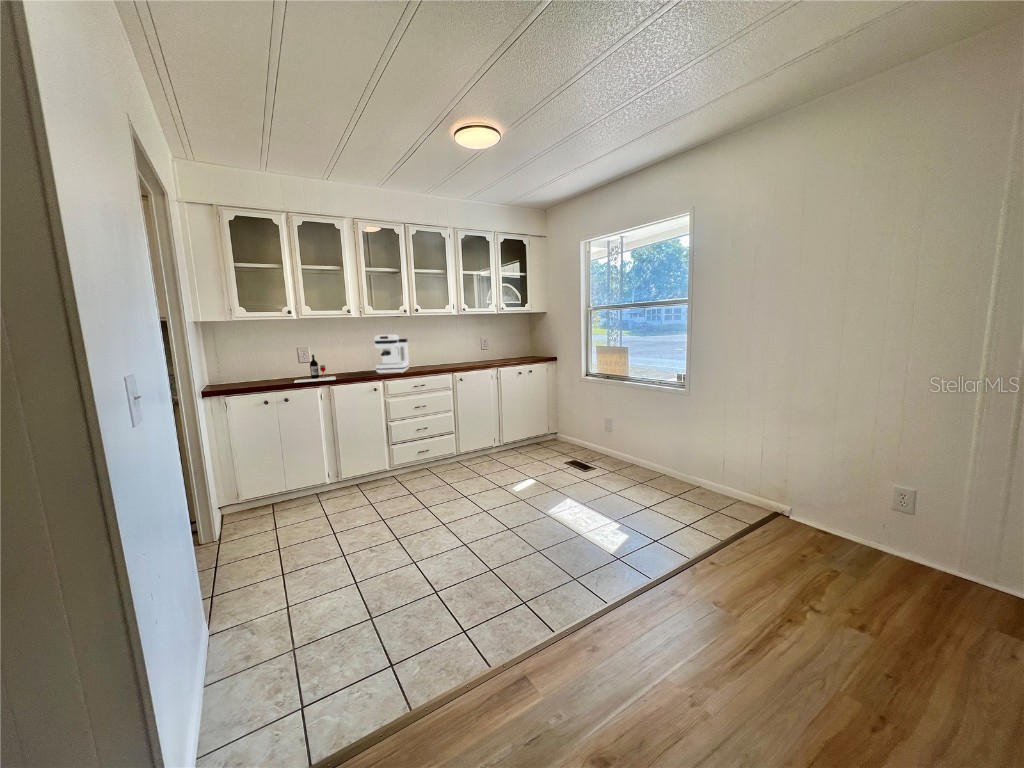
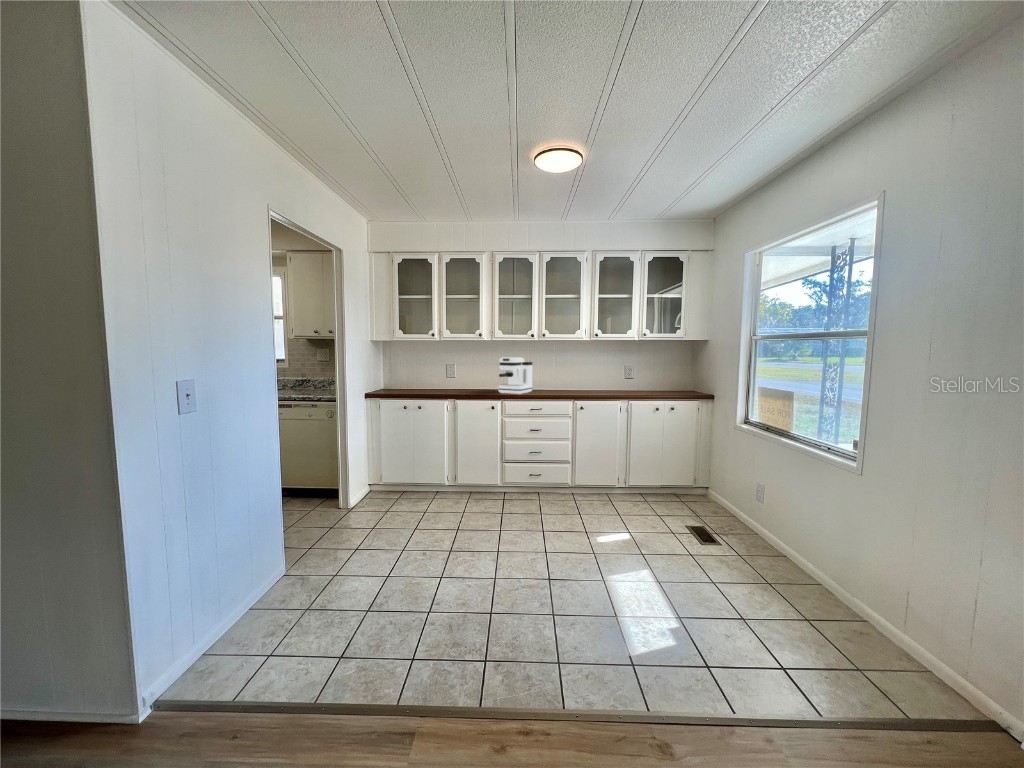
wine bottle: present [294,355,336,383] -> none [425,372,467,395]

